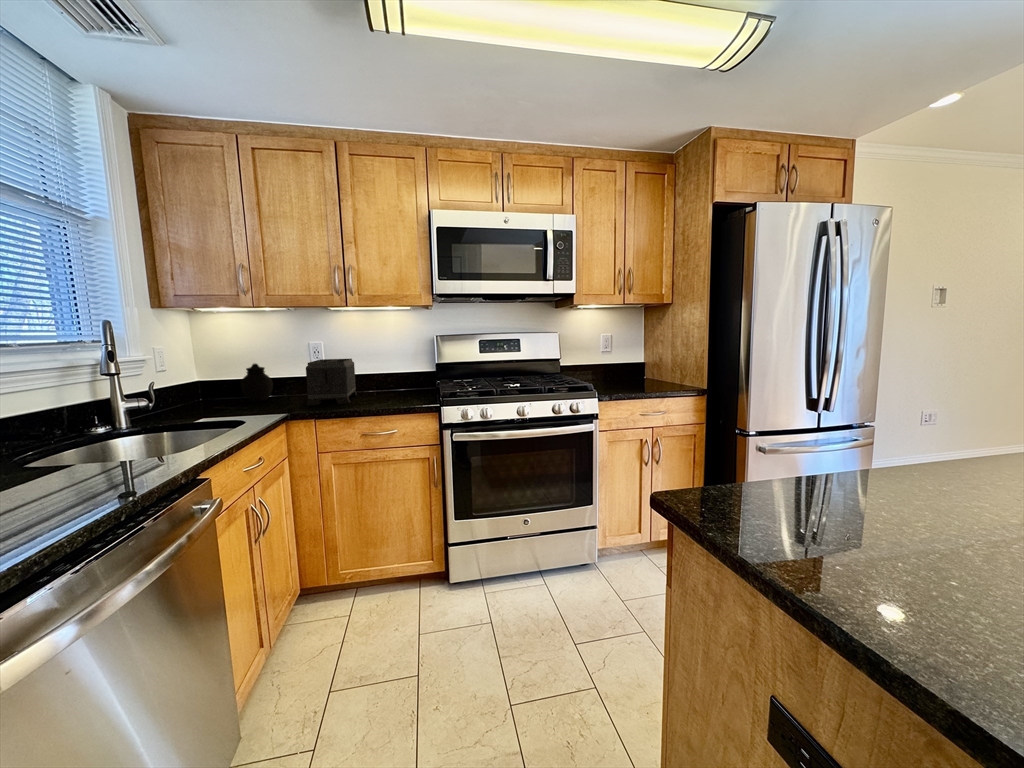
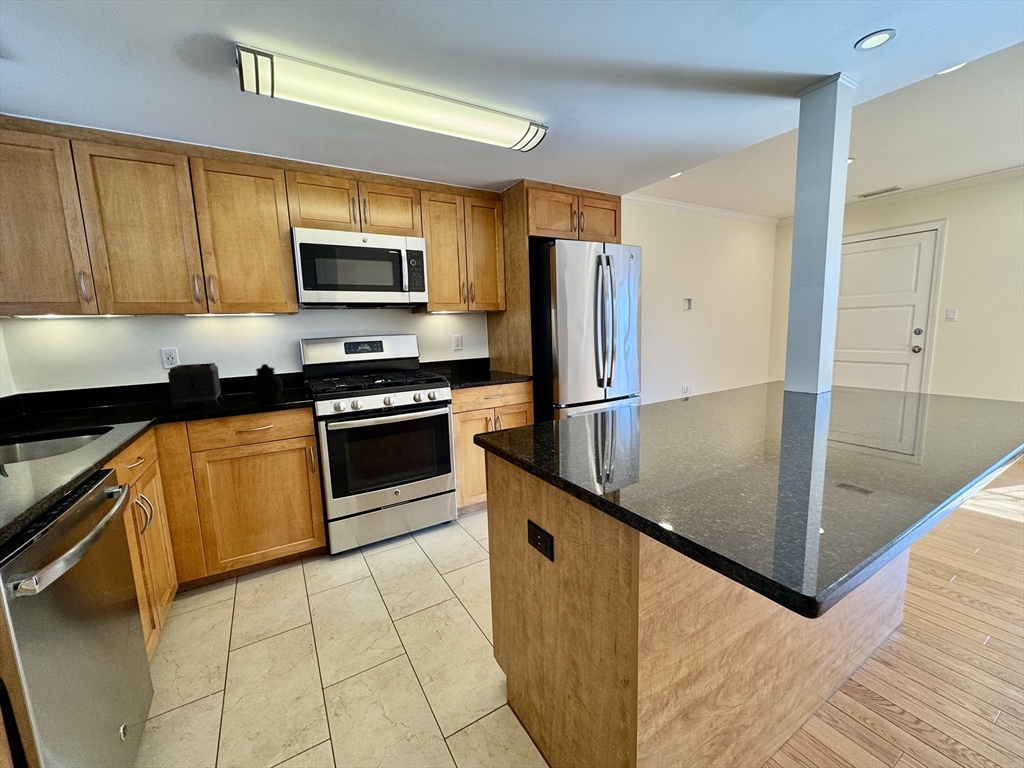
jar: present [241,364,273,402] -> present [250,364,283,403]

